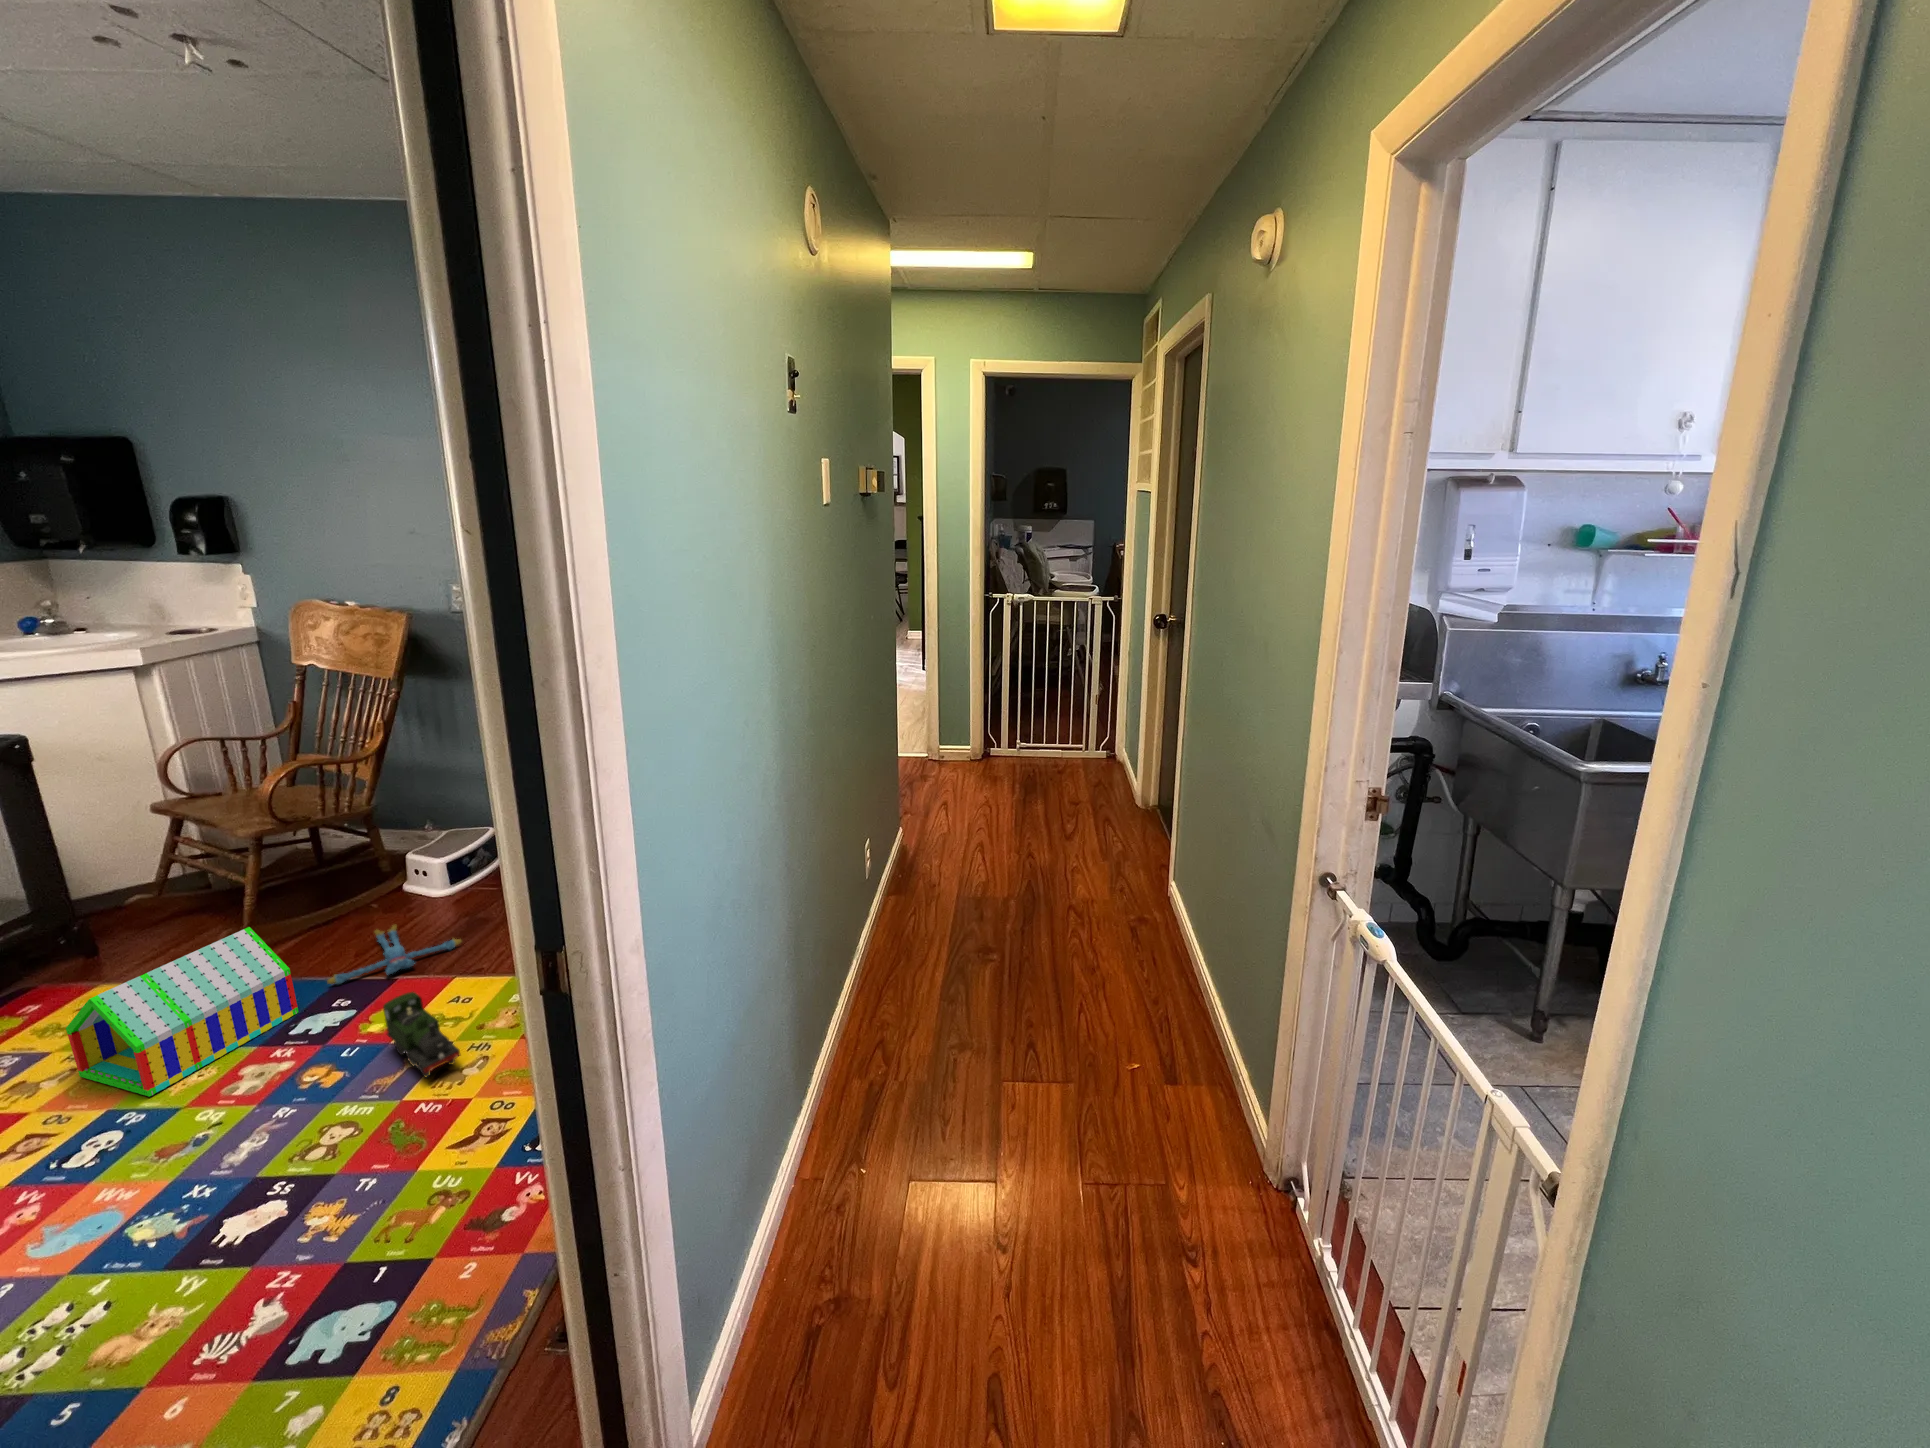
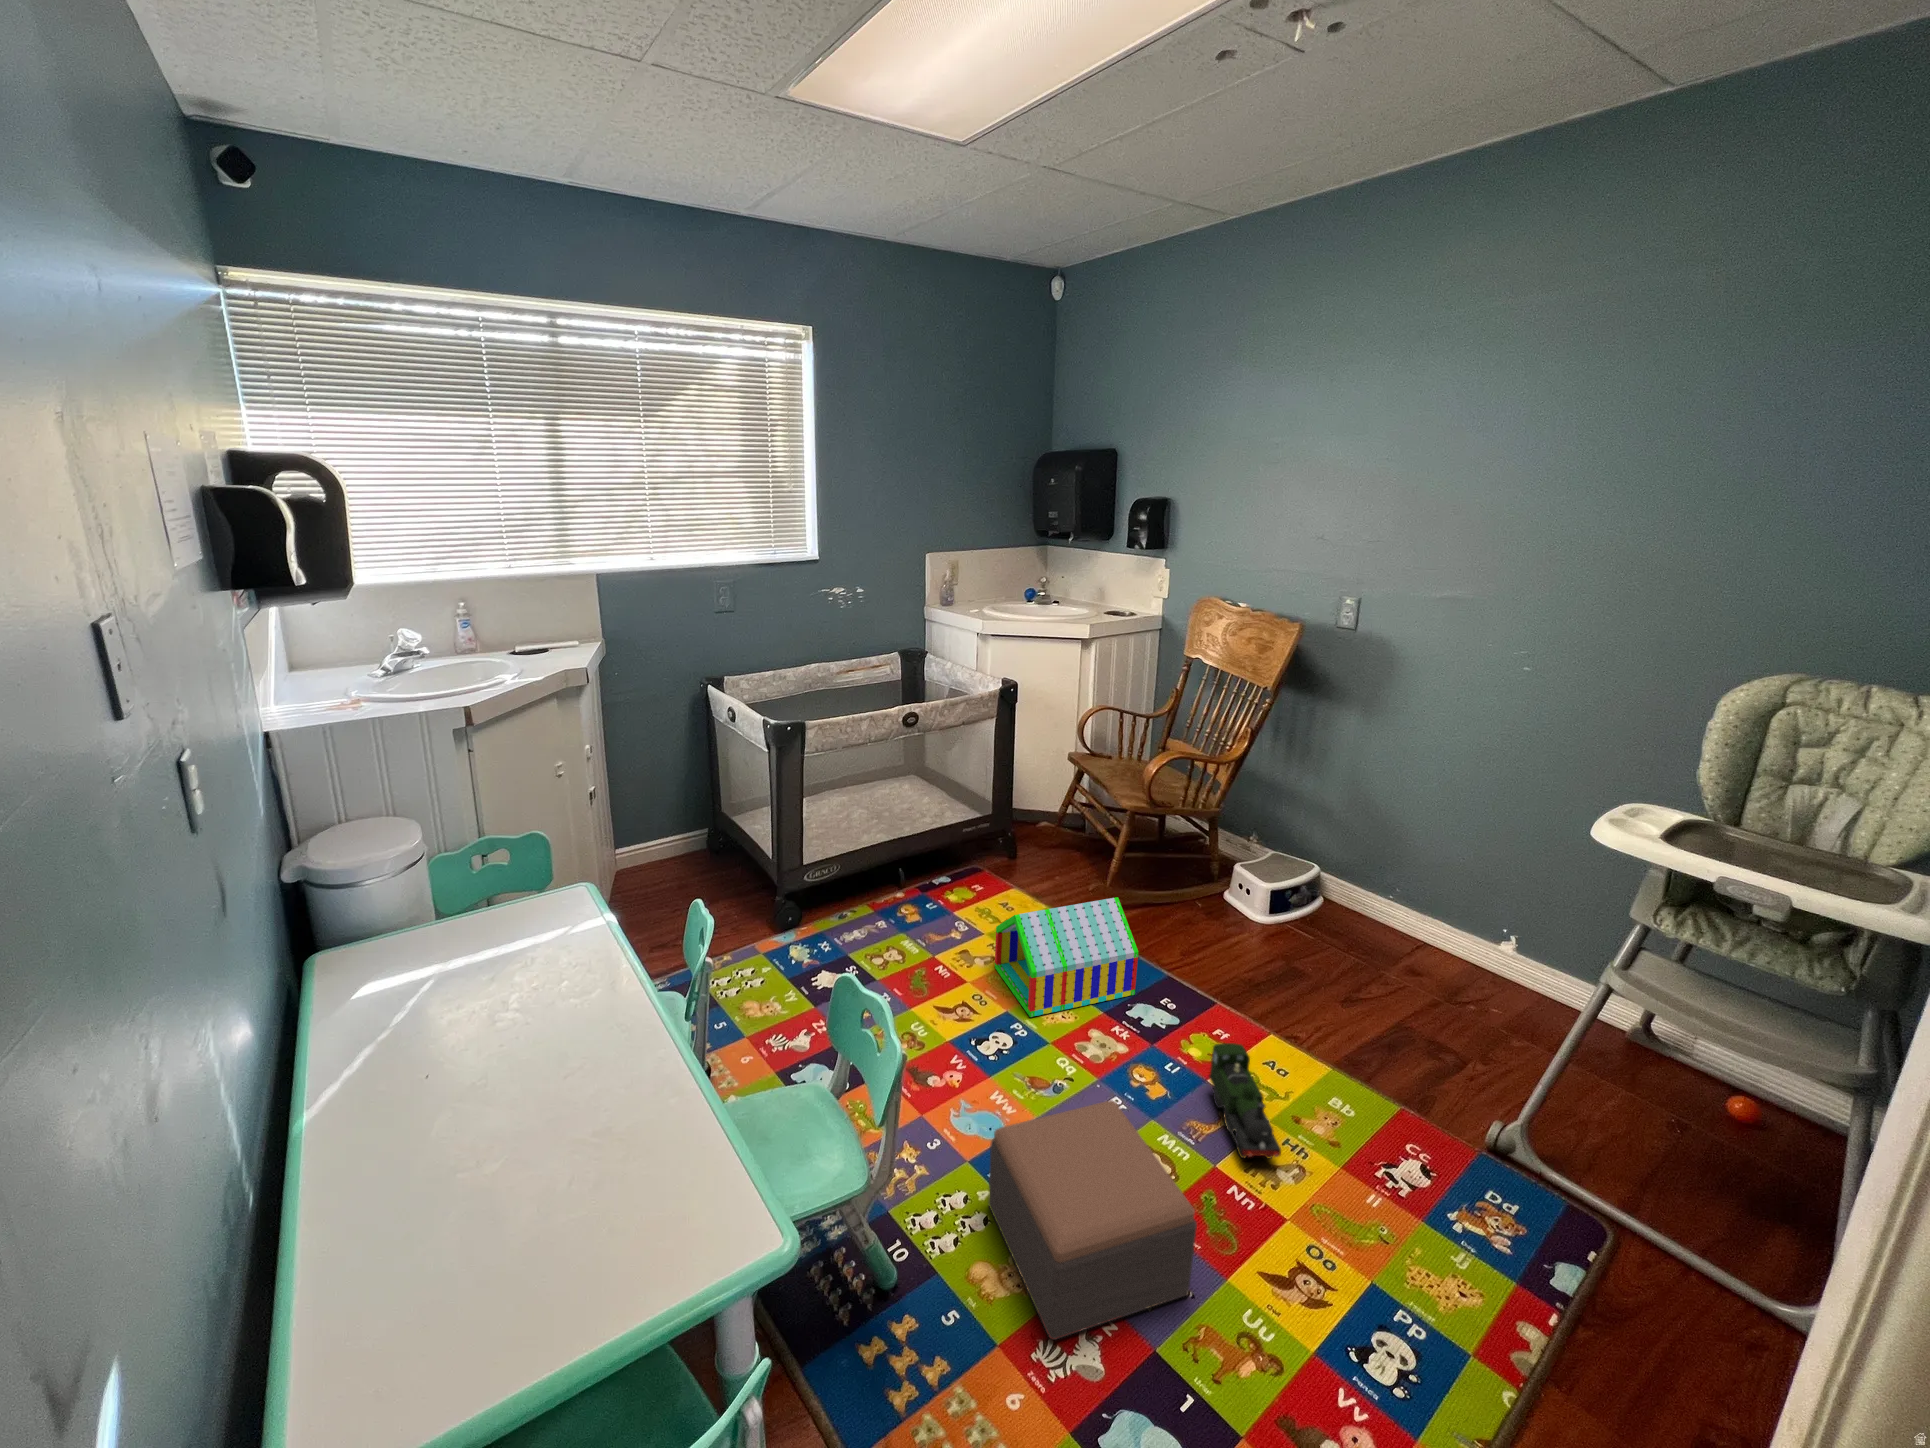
plush toy: present [327,925,461,984] -> none [1159,937,1280,998]
footstool: none [95,1096,378,1324] -> present [988,1100,1197,1340]

